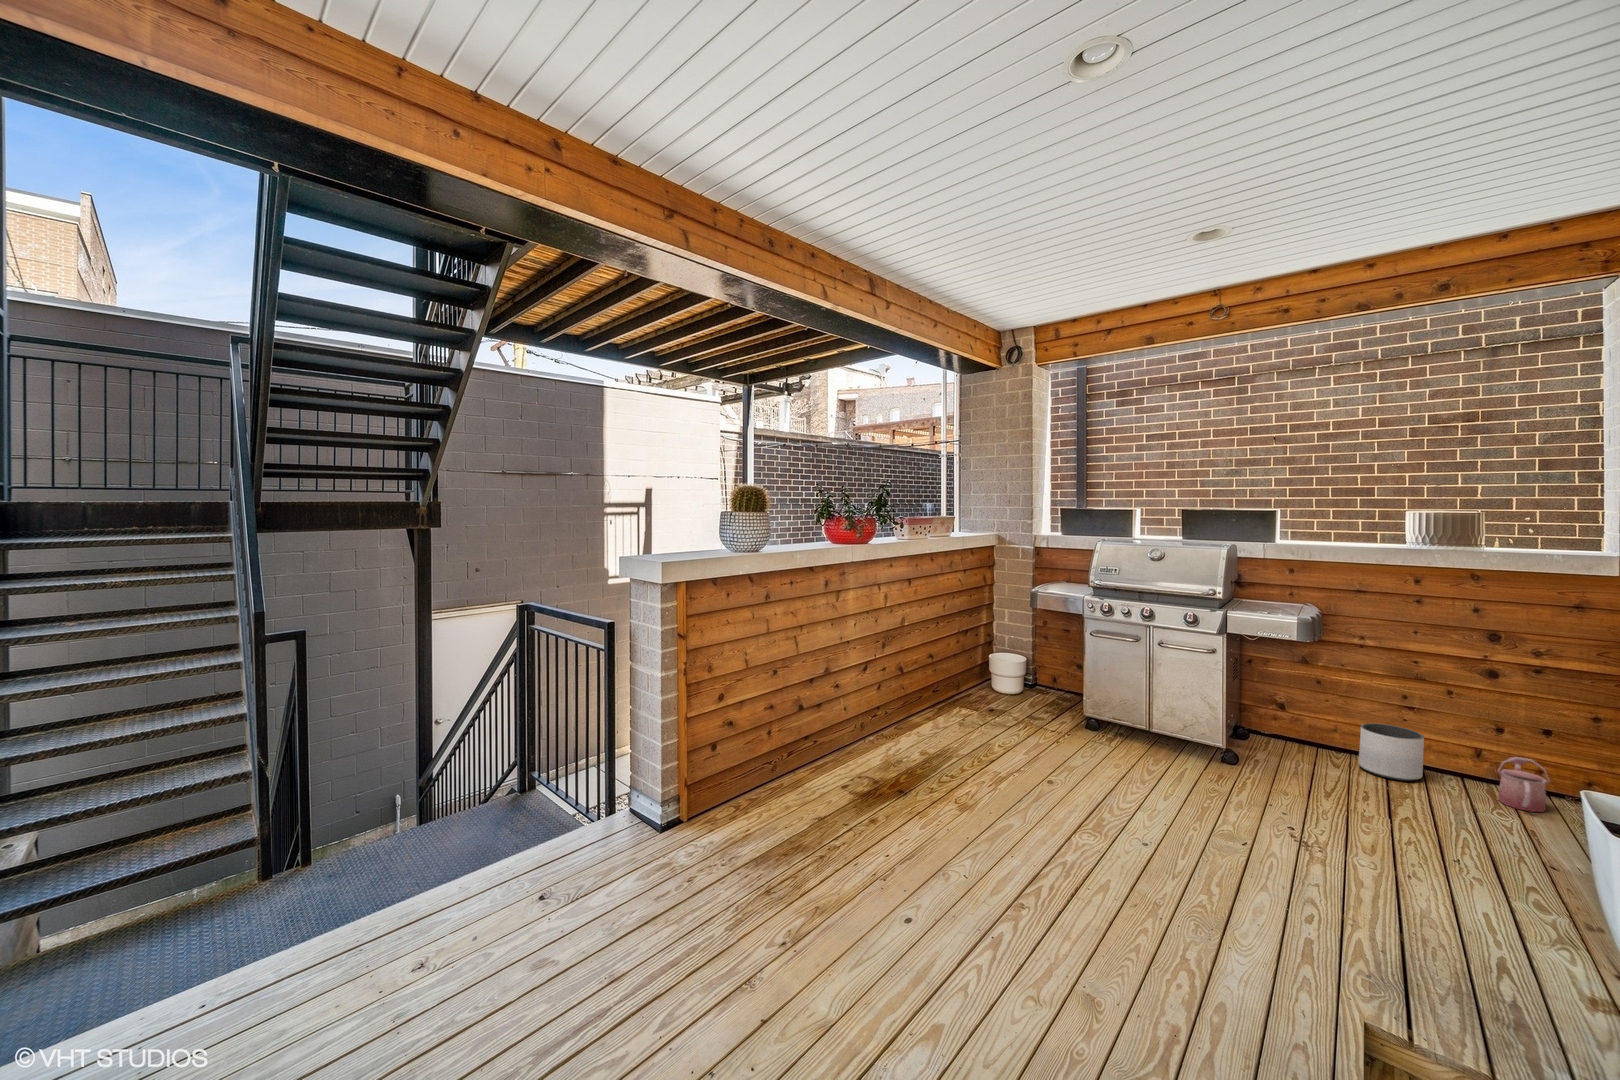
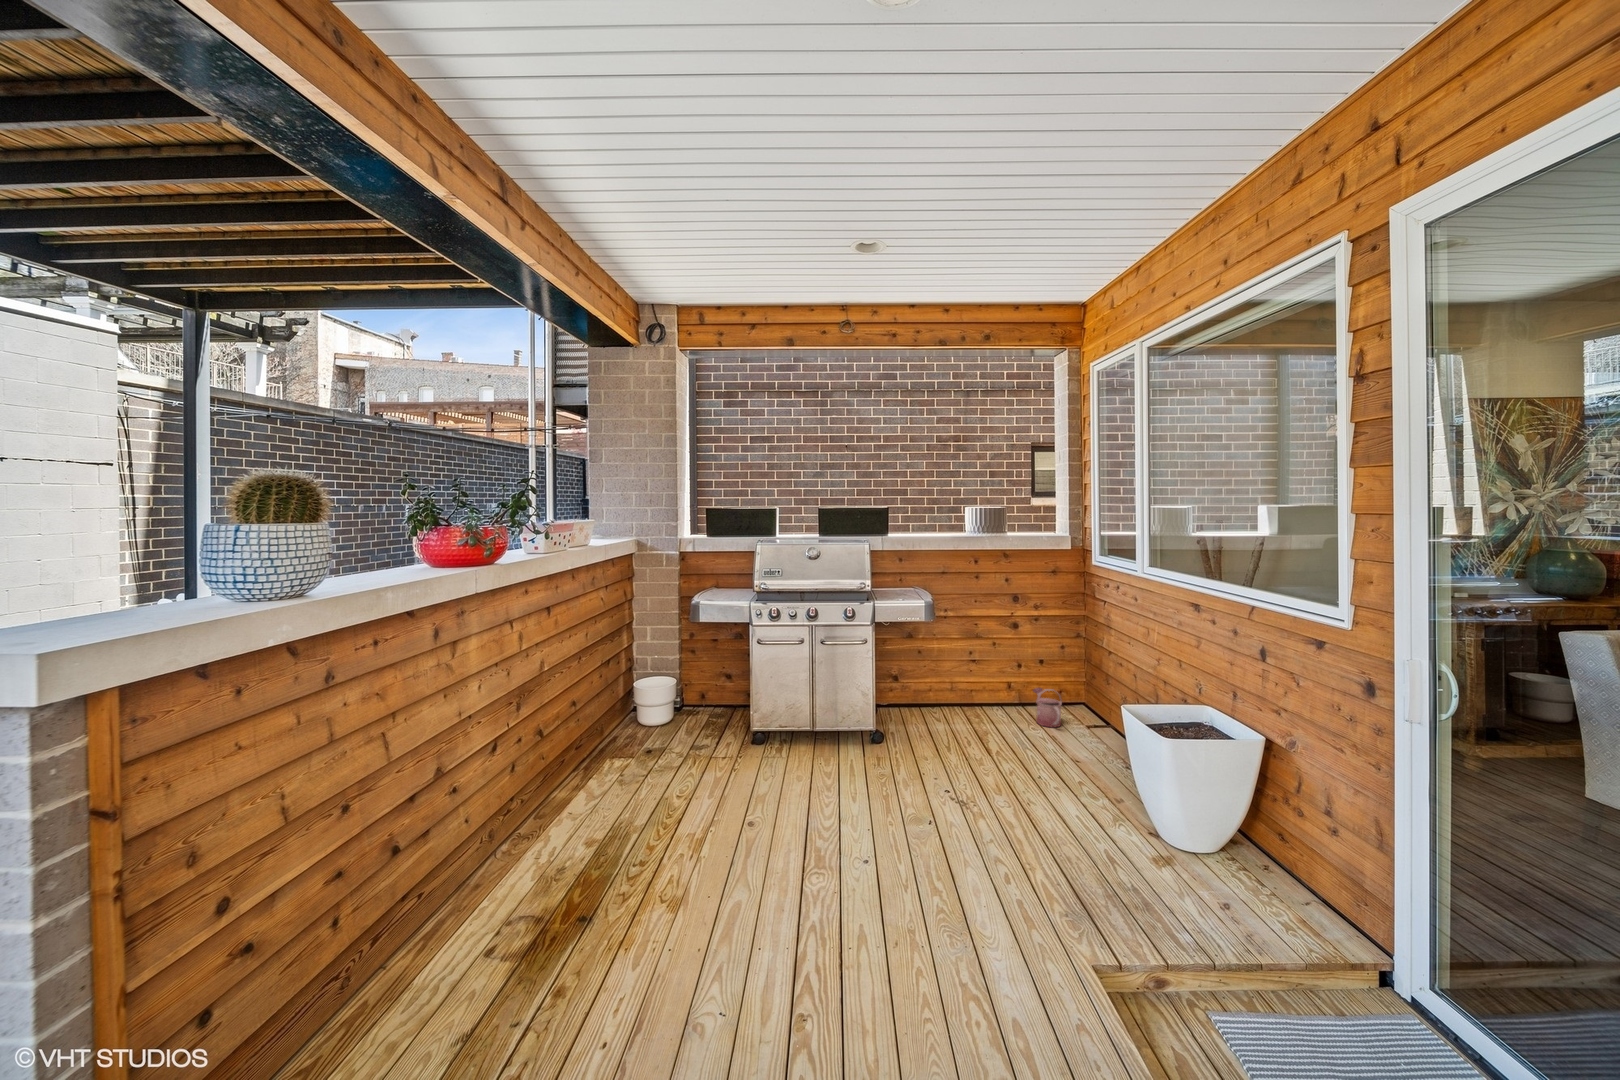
planter: present [1359,723,1424,781] -> none [955,680,994,724]

